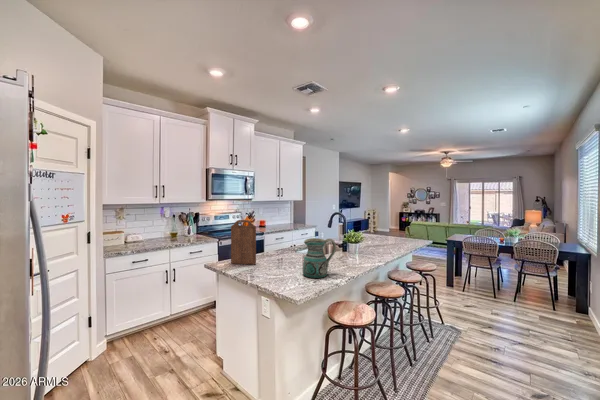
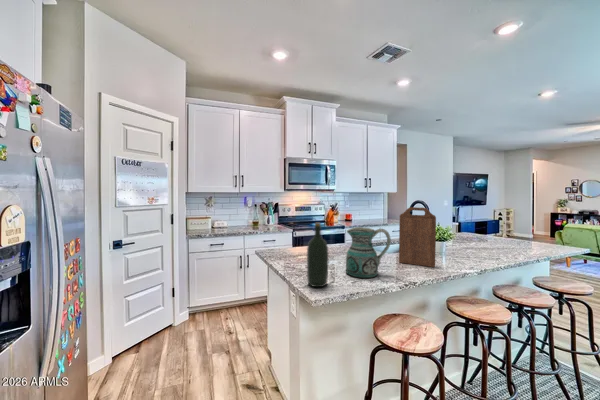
cutting board: present [231,220,256,265] -> present [399,207,436,267]
wine bottle: none [282,238,299,290] -> present [307,223,328,287]

